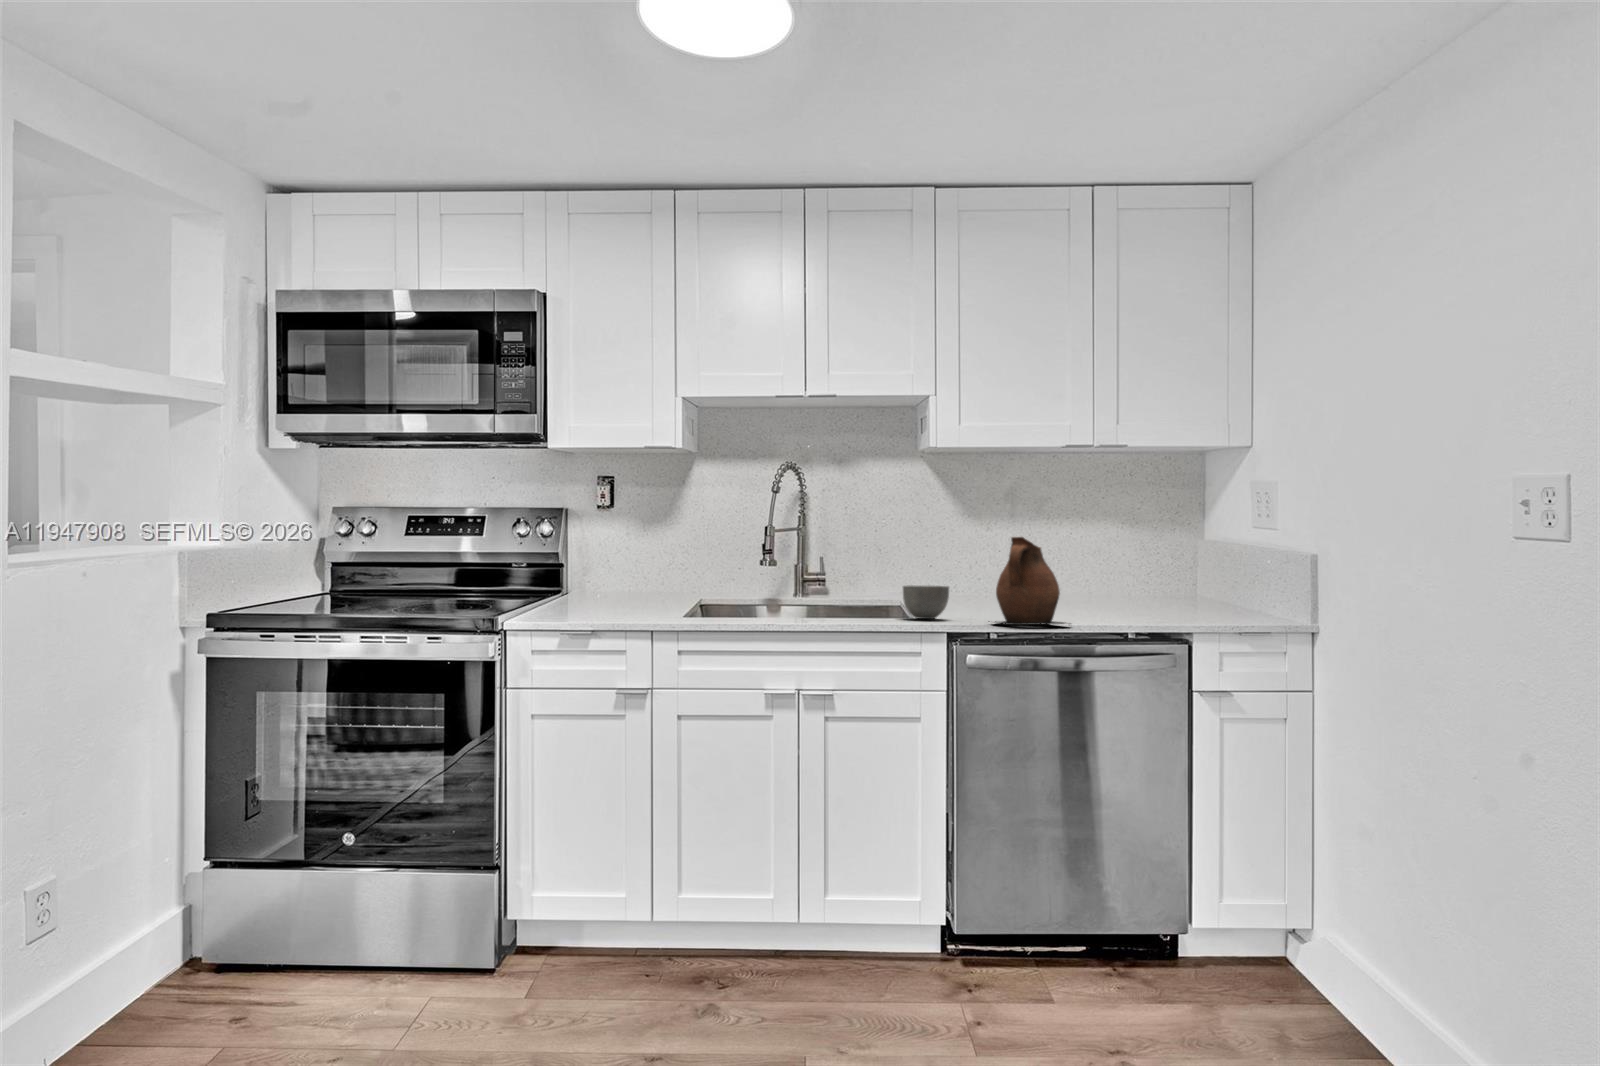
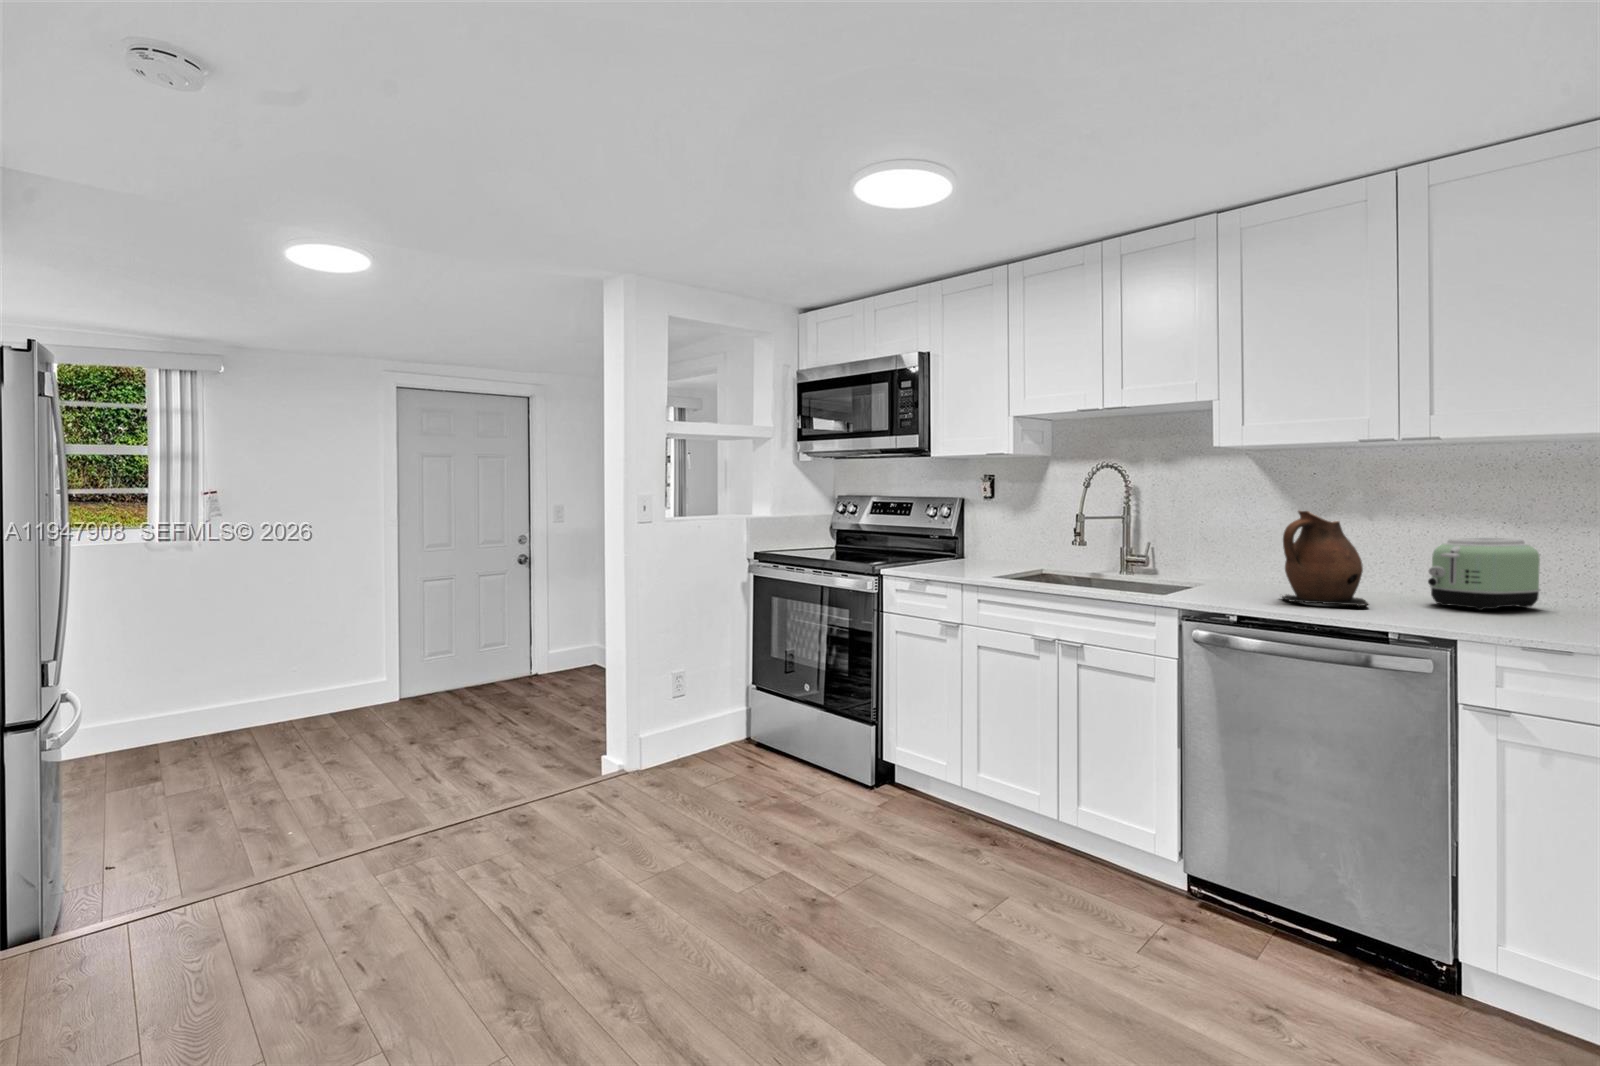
toaster: none [1078,564,1141,624] -> present [1428,537,1540,610]
bowl: present [903,585,949,619] -> none [1223,553,1275,587]

